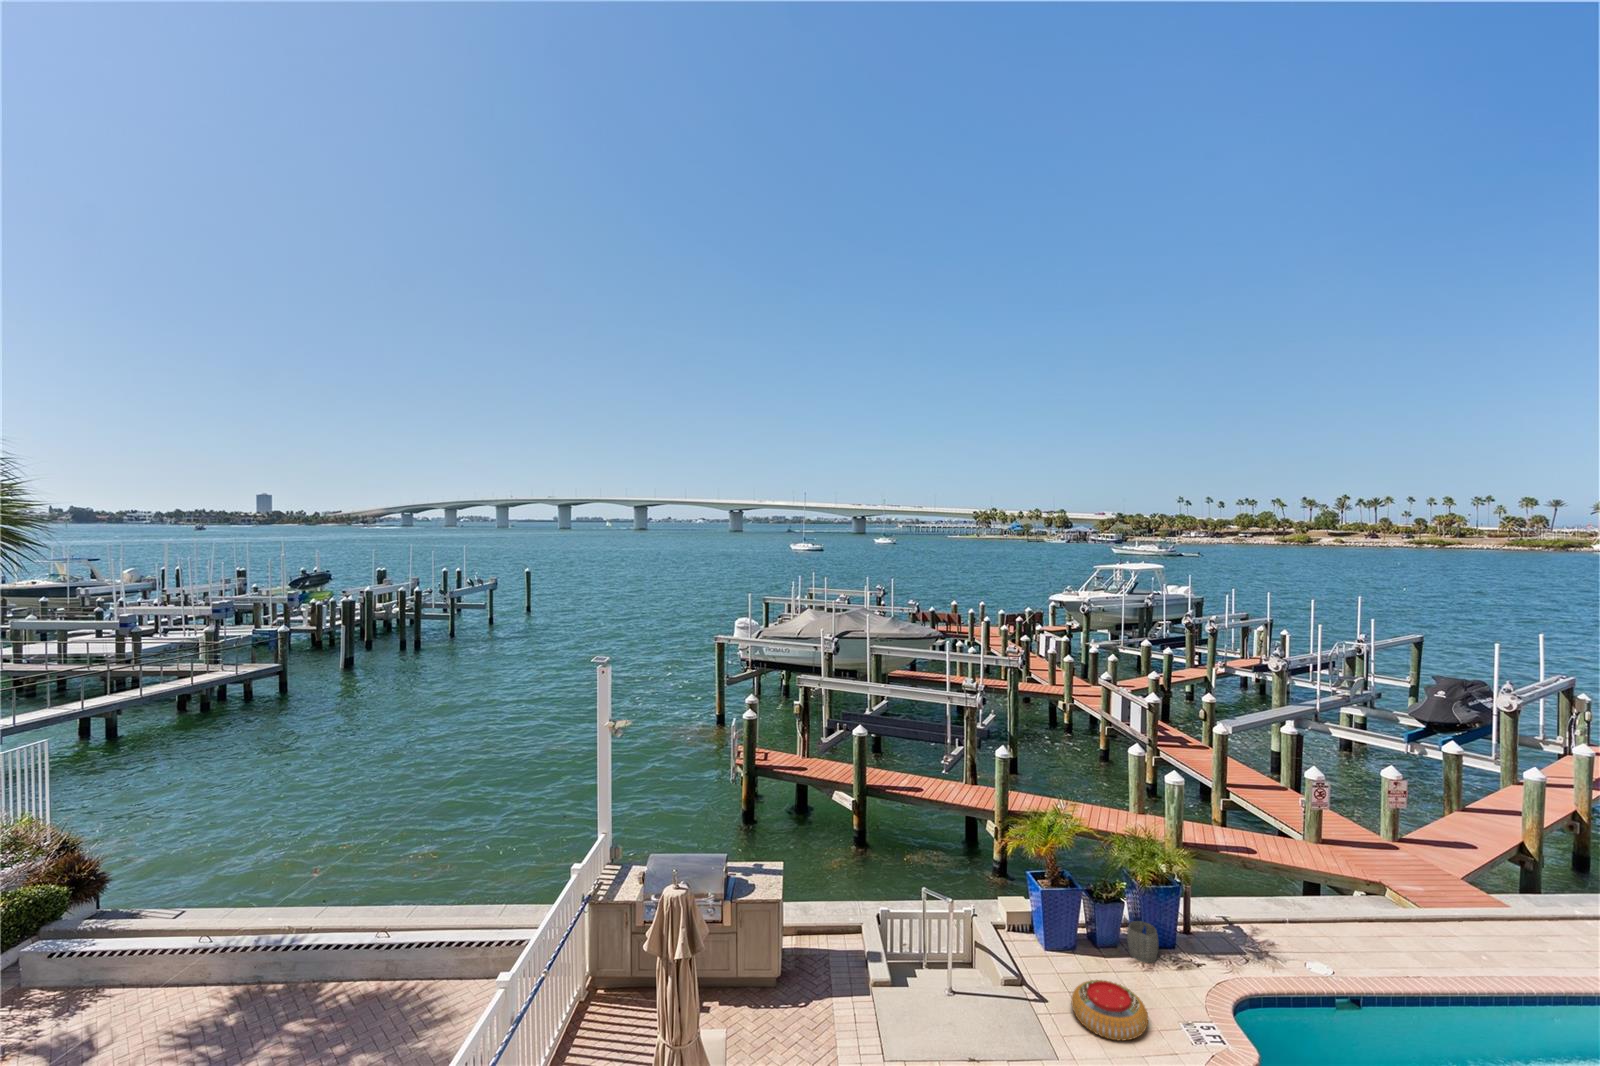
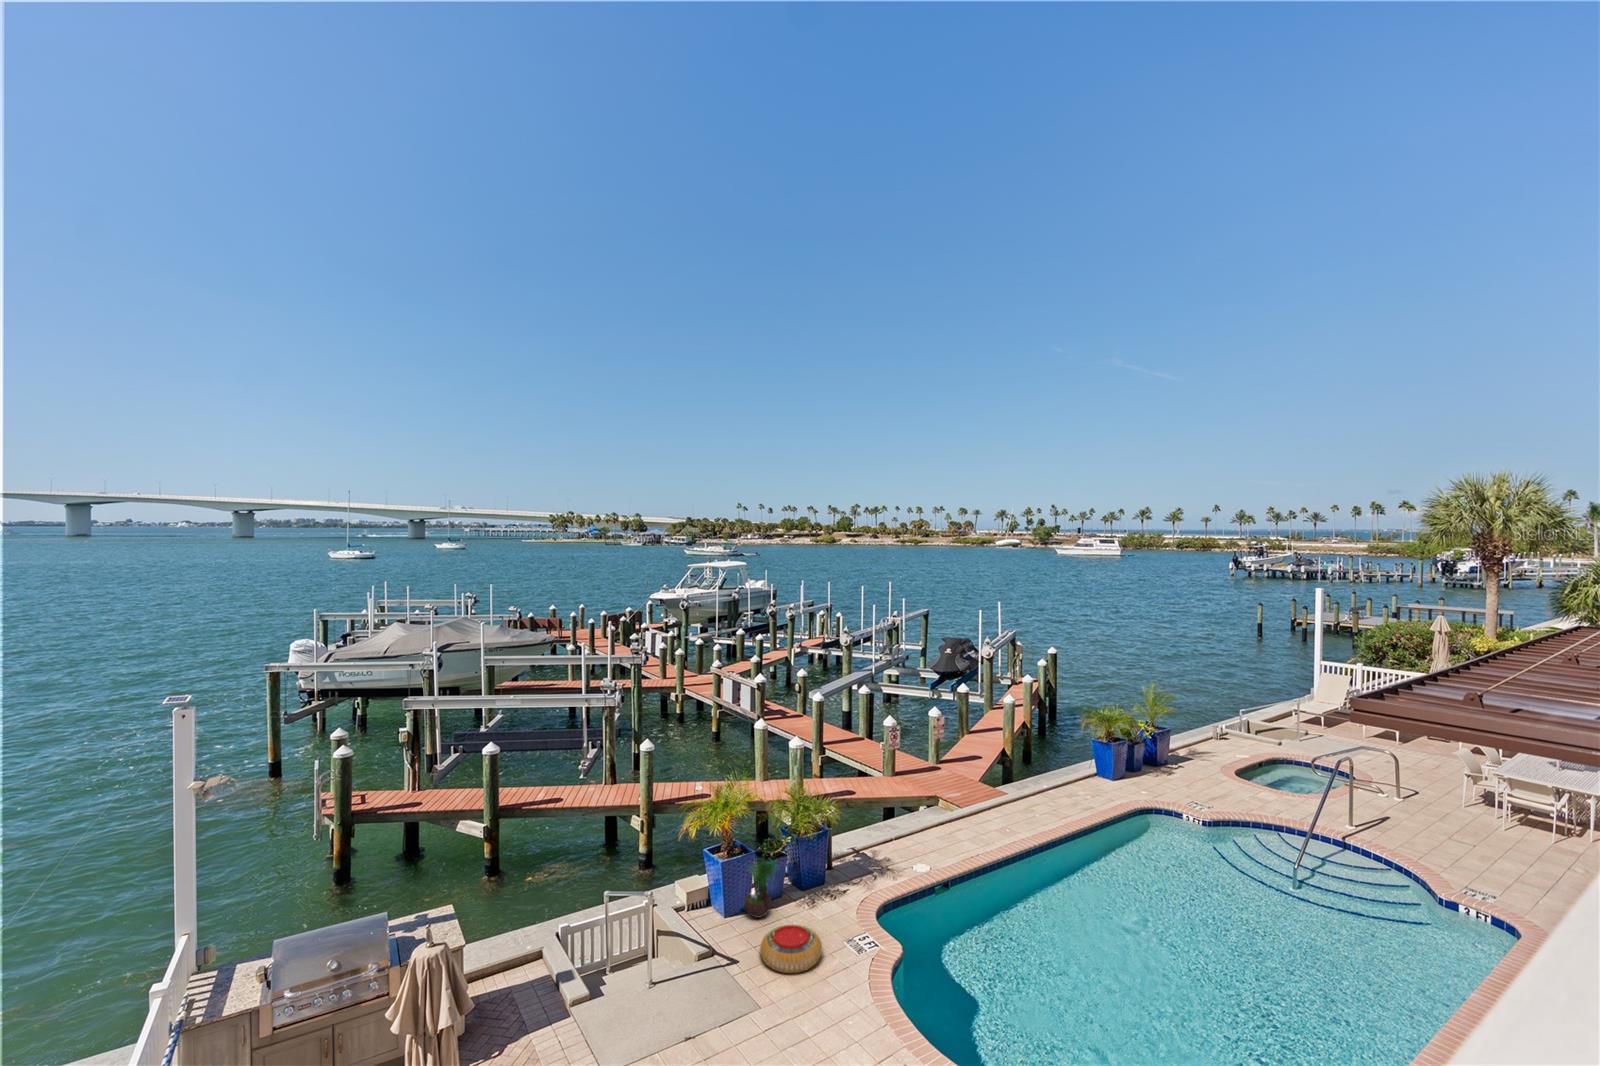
potted tree: none [1067,895,1109,963] -> present [744,860,777,918]
woven basket: present [1127,921,1158,963] -> none [790,868,815,903]

